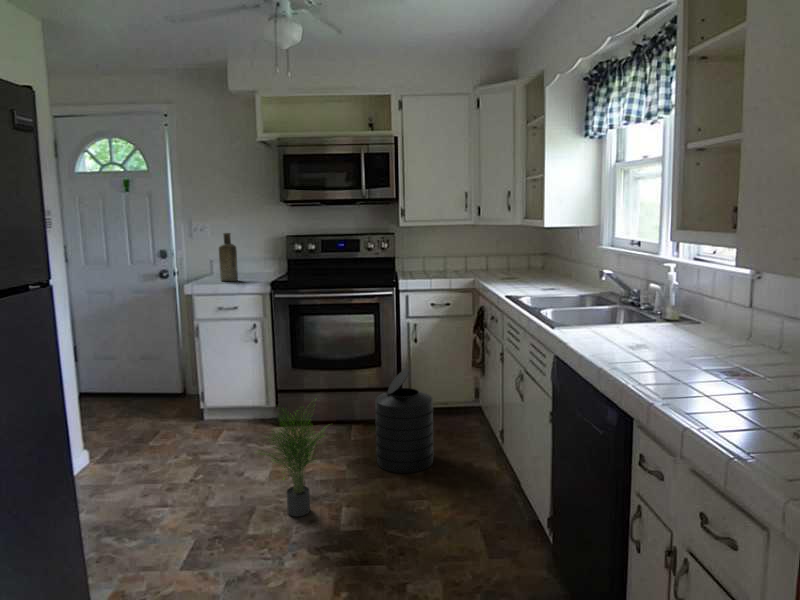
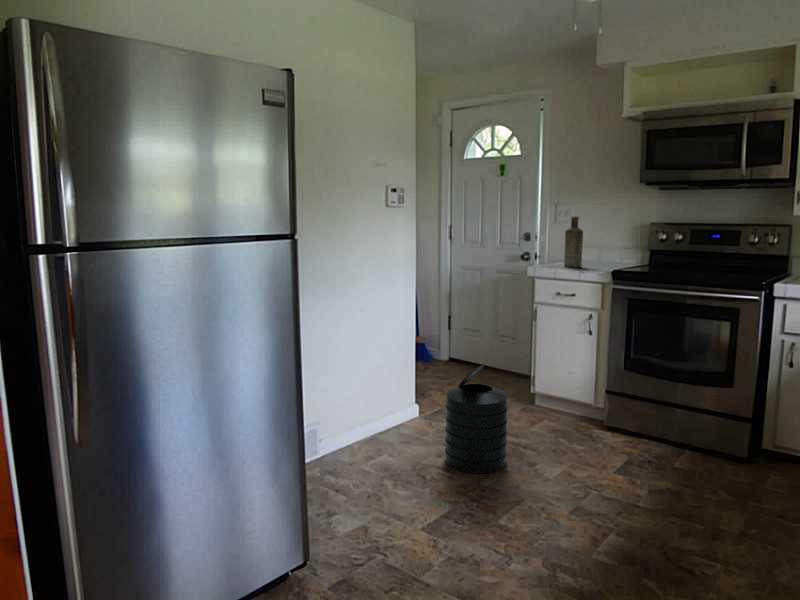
trash can: present [375,369,434,473] -> present [445,364,508,474]
potted plant: present [261,412,322,517] -> none [511,399,605,527]

